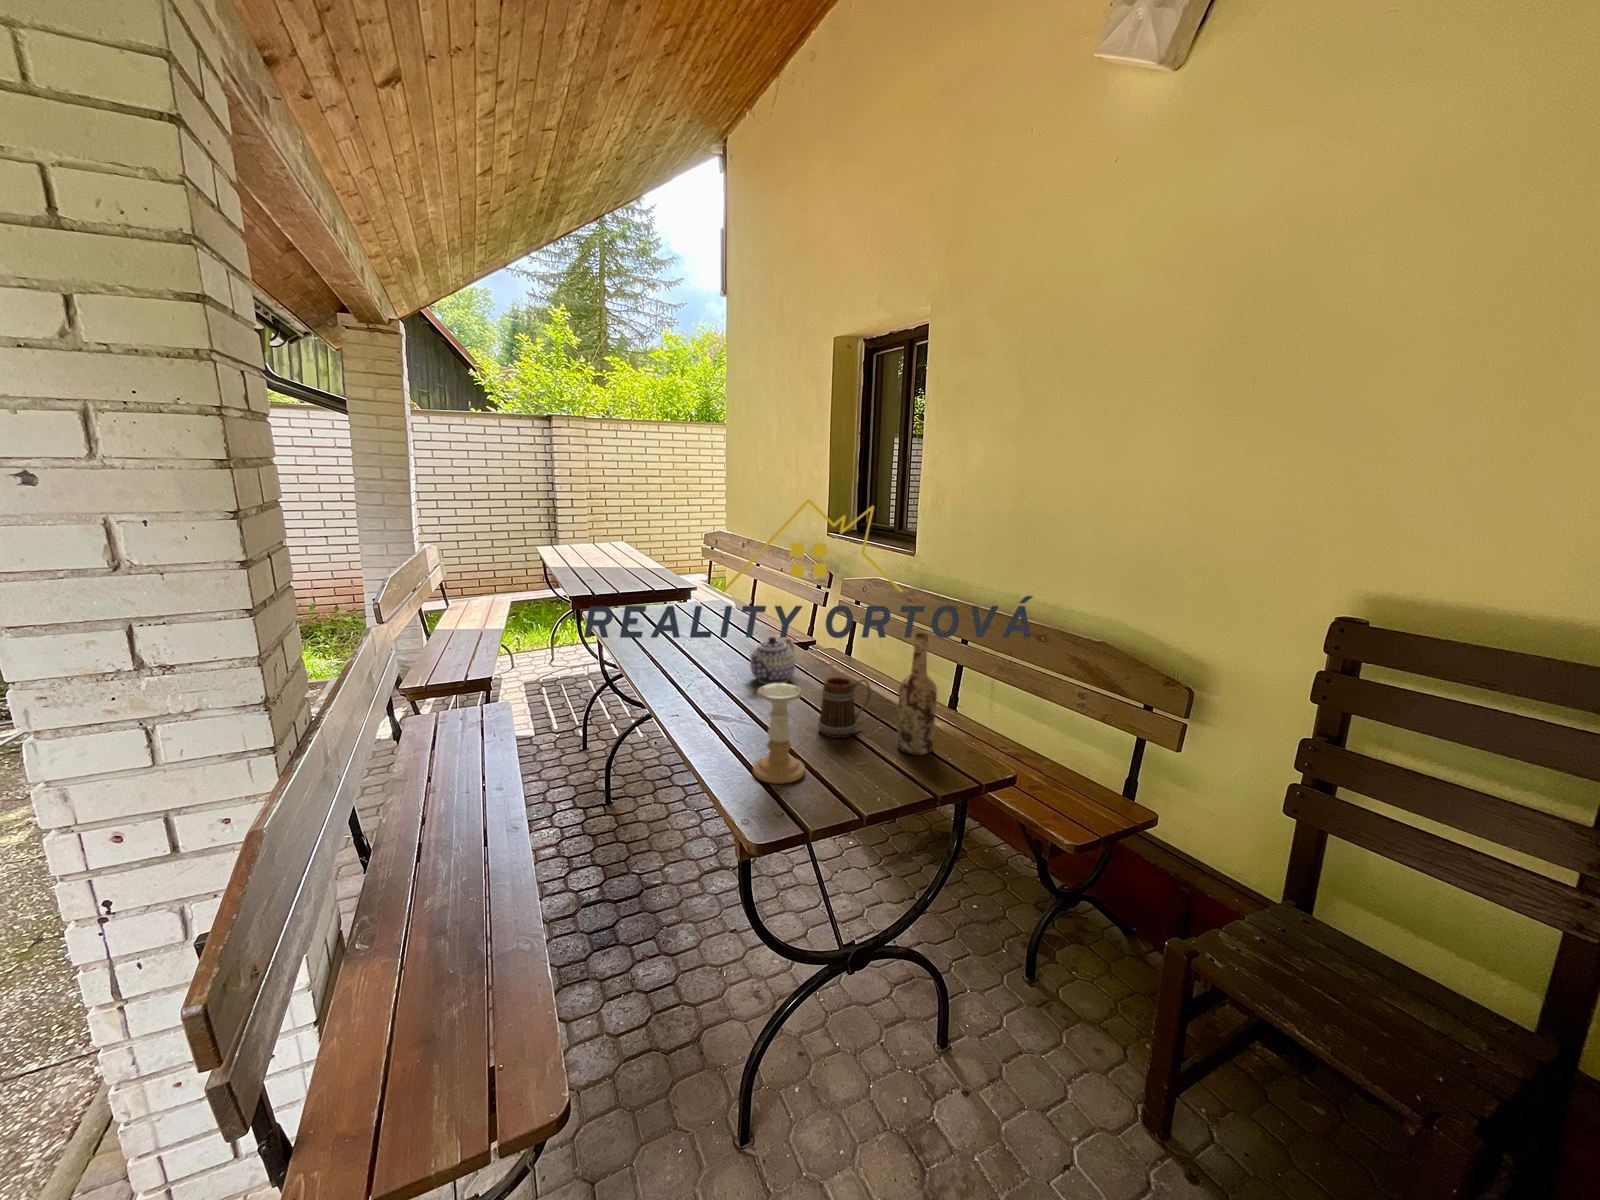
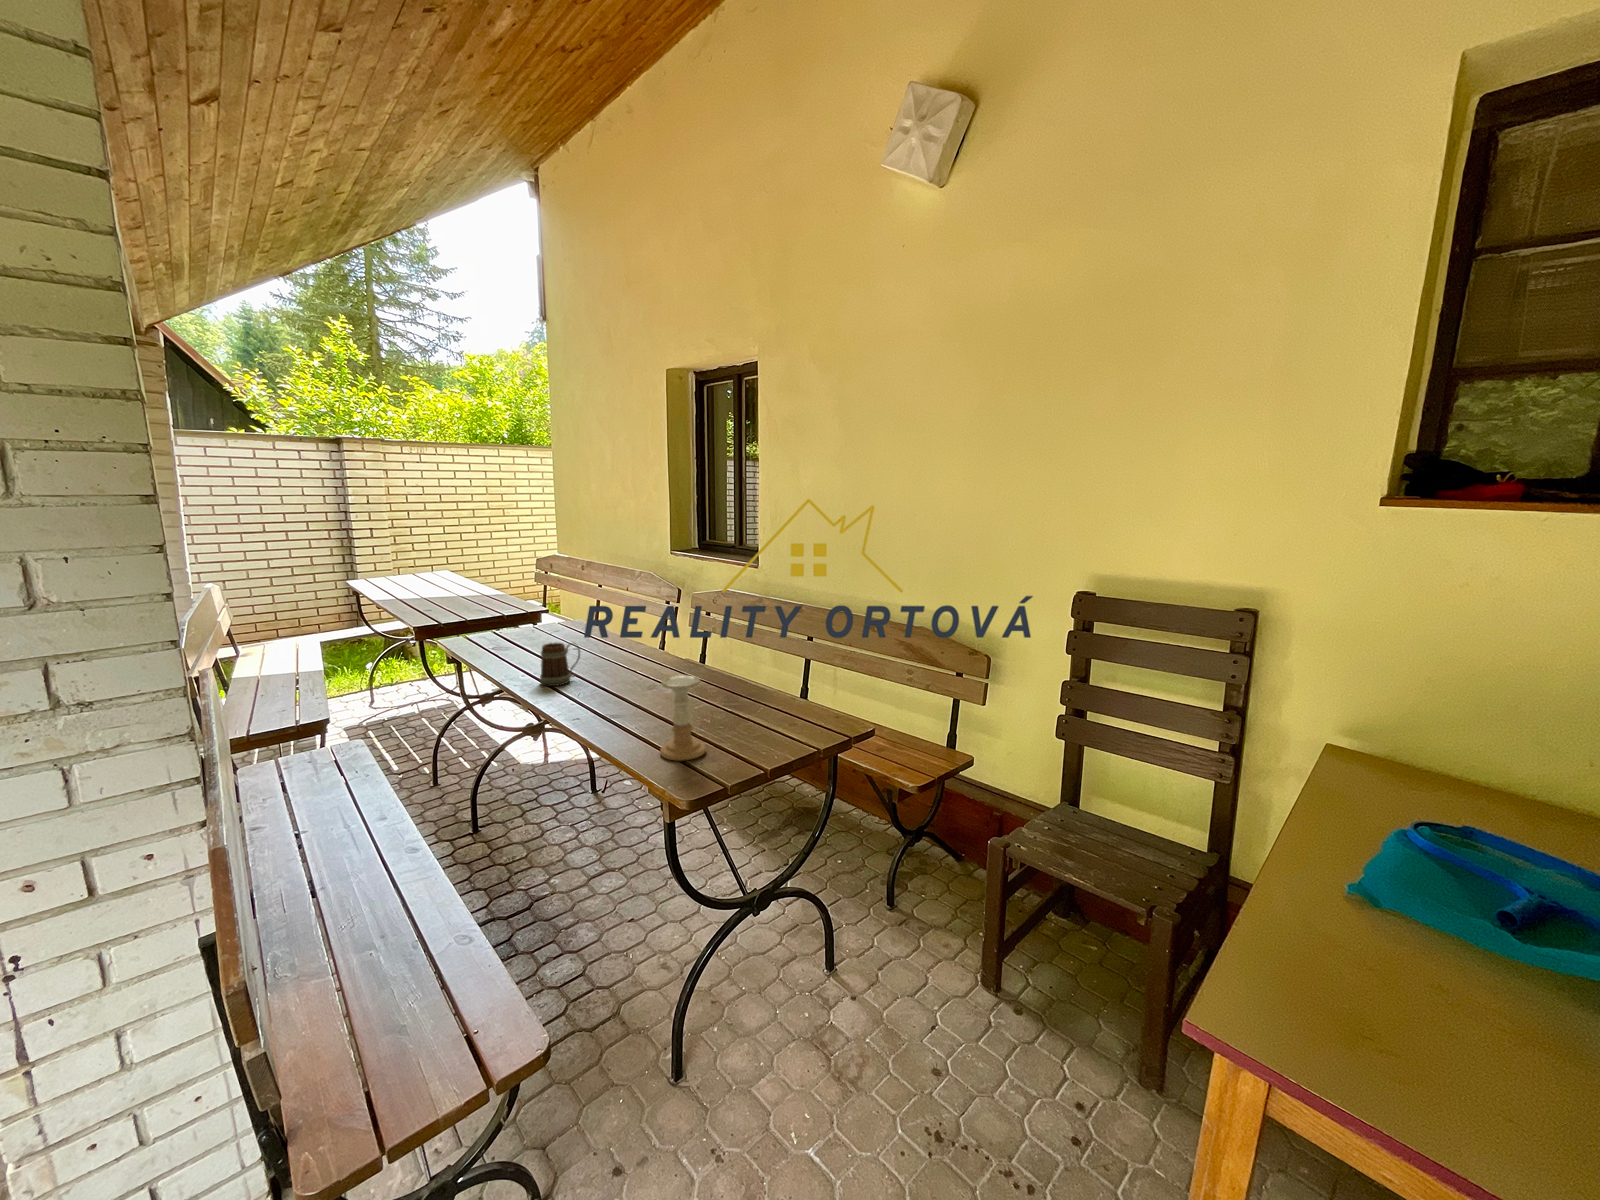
wine bottle: present [897,633,937,755] -> none [776,625,806,727]
teapot: present [750,637,796,684] -> none [630,644,672,688]
beer mug: present [818,677,871,738] -> present [540,643,580,686]

